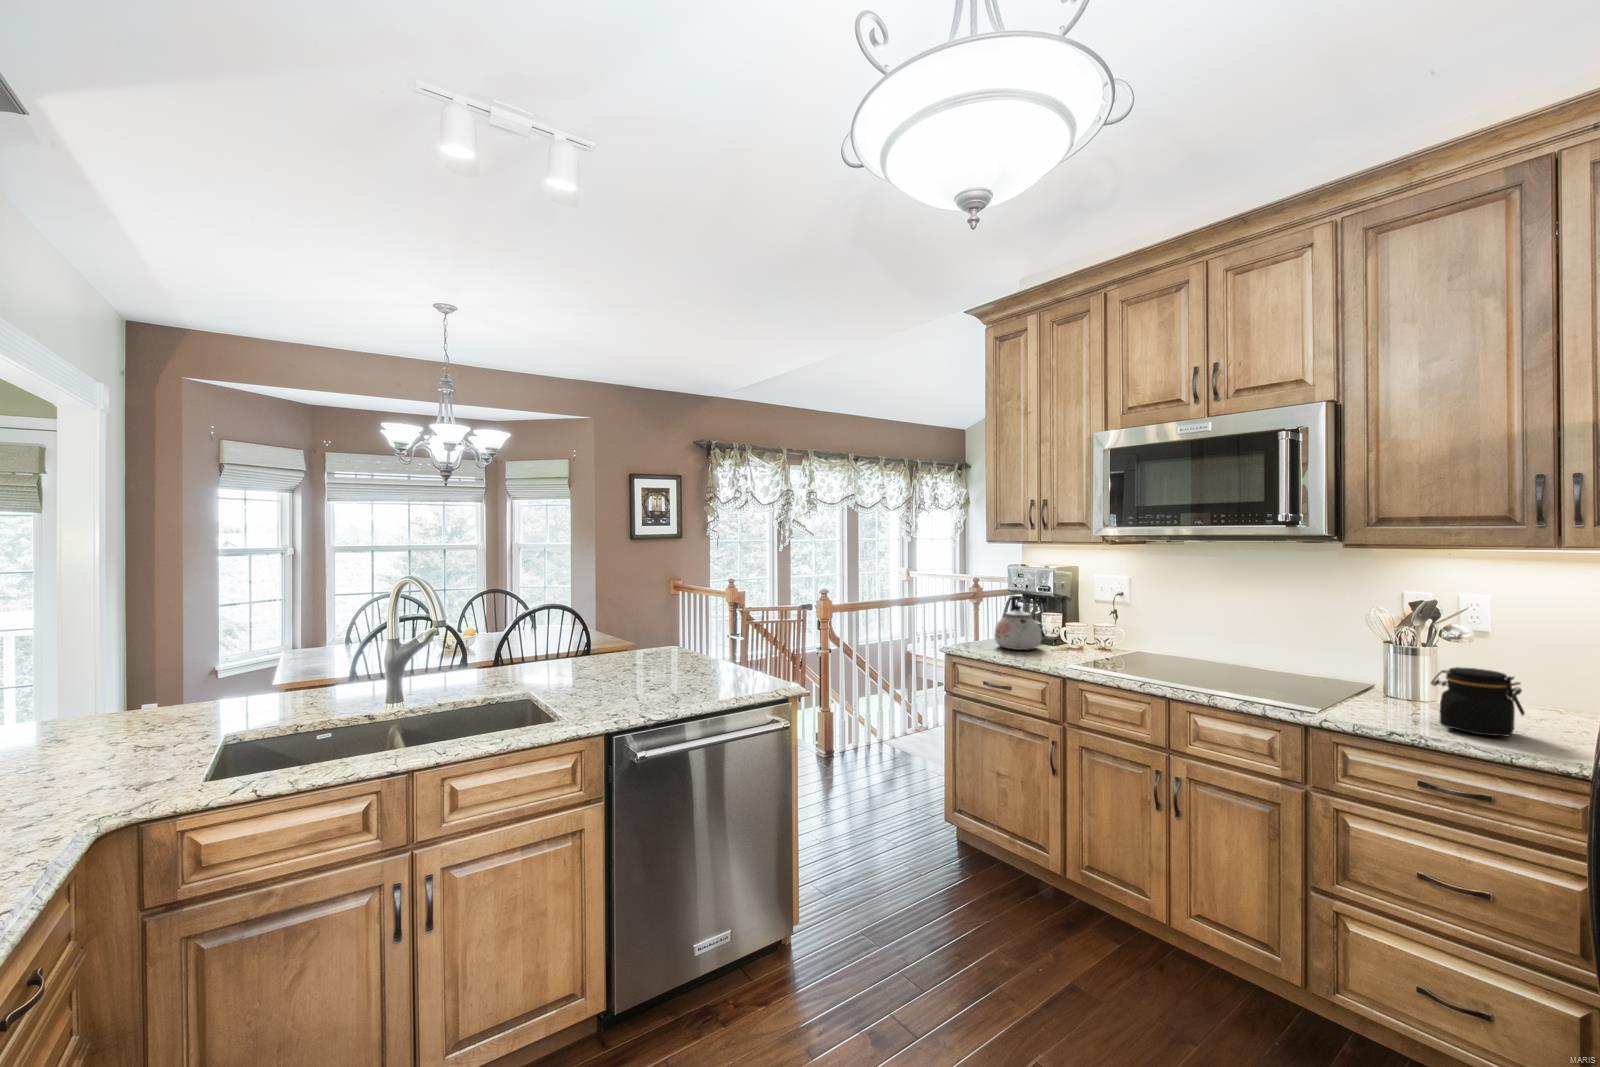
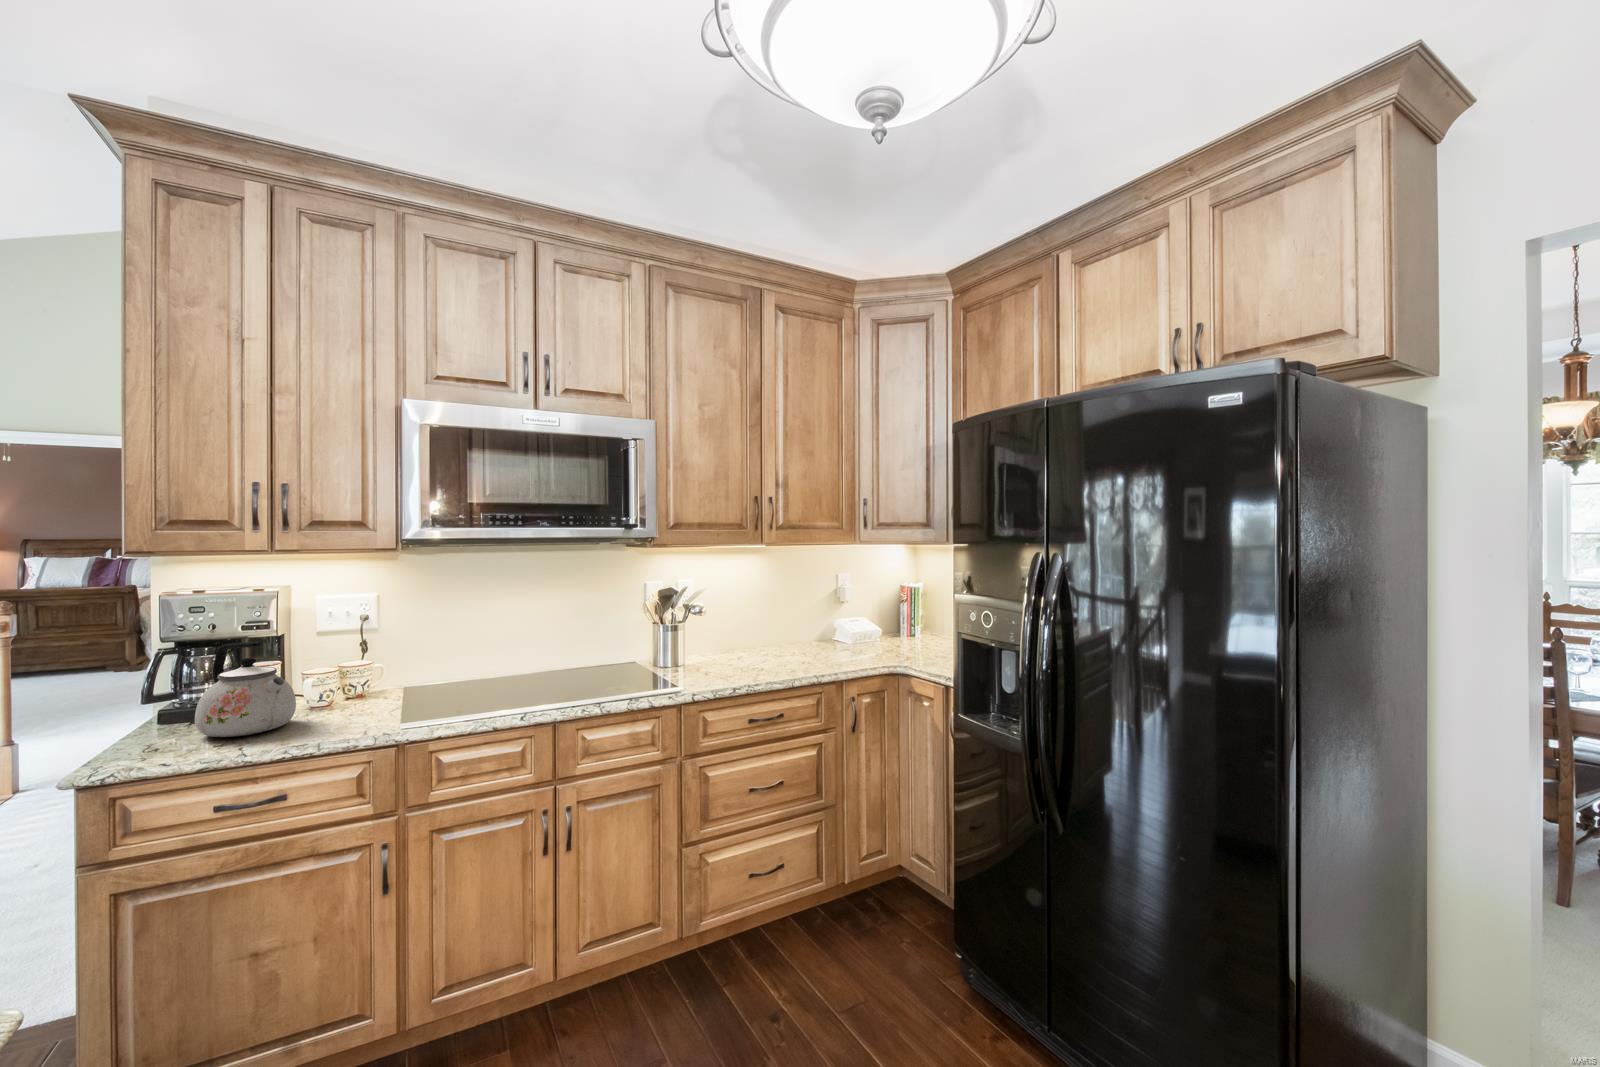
jar: present [1431,667,1525,736] -> none [729,629,773,675]

